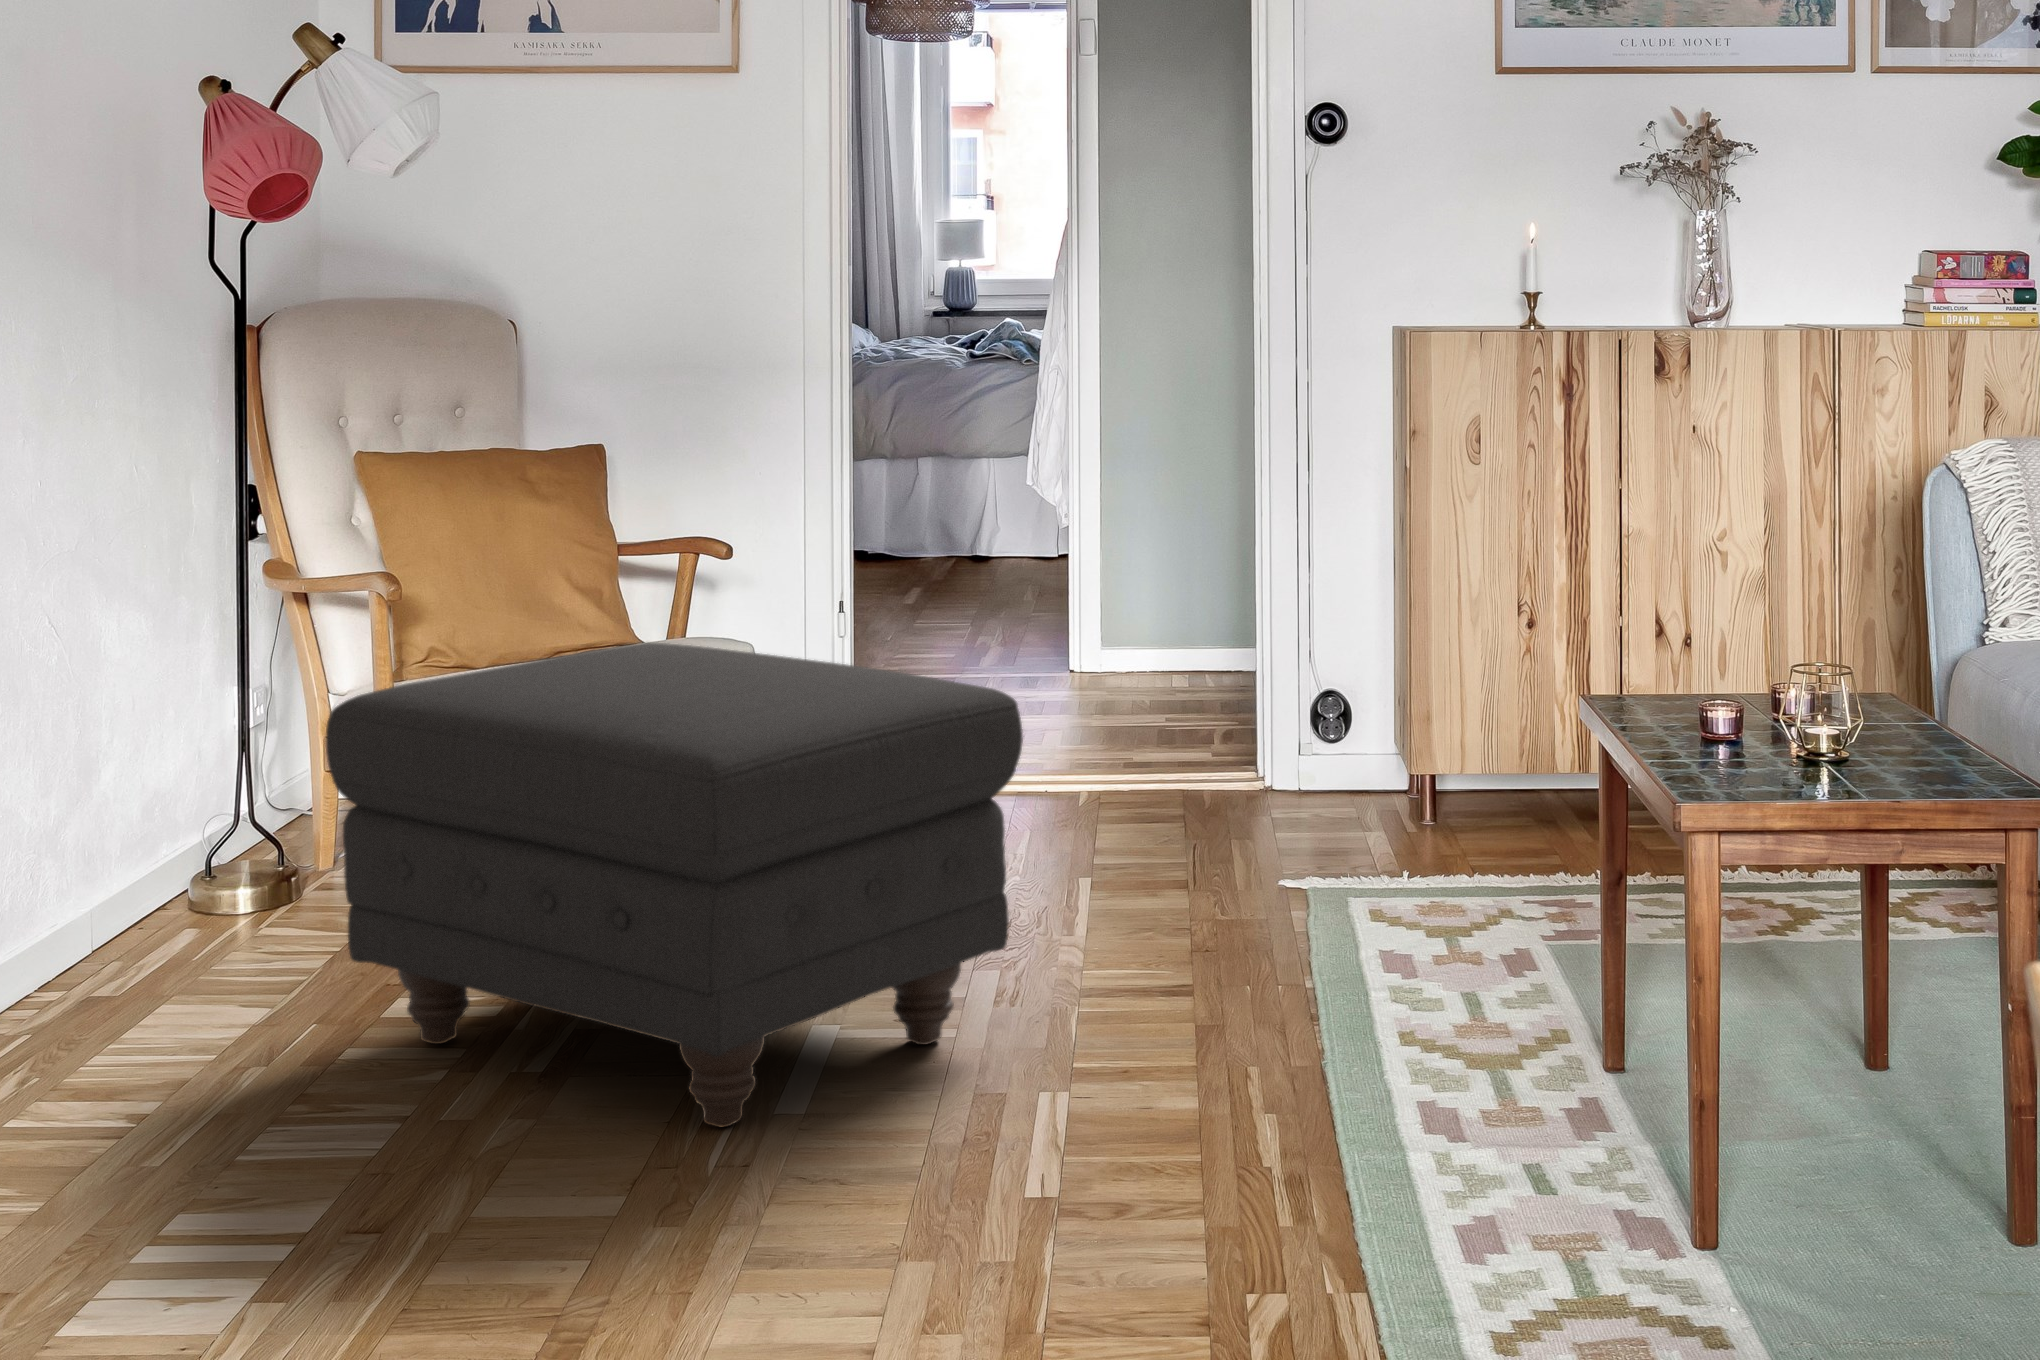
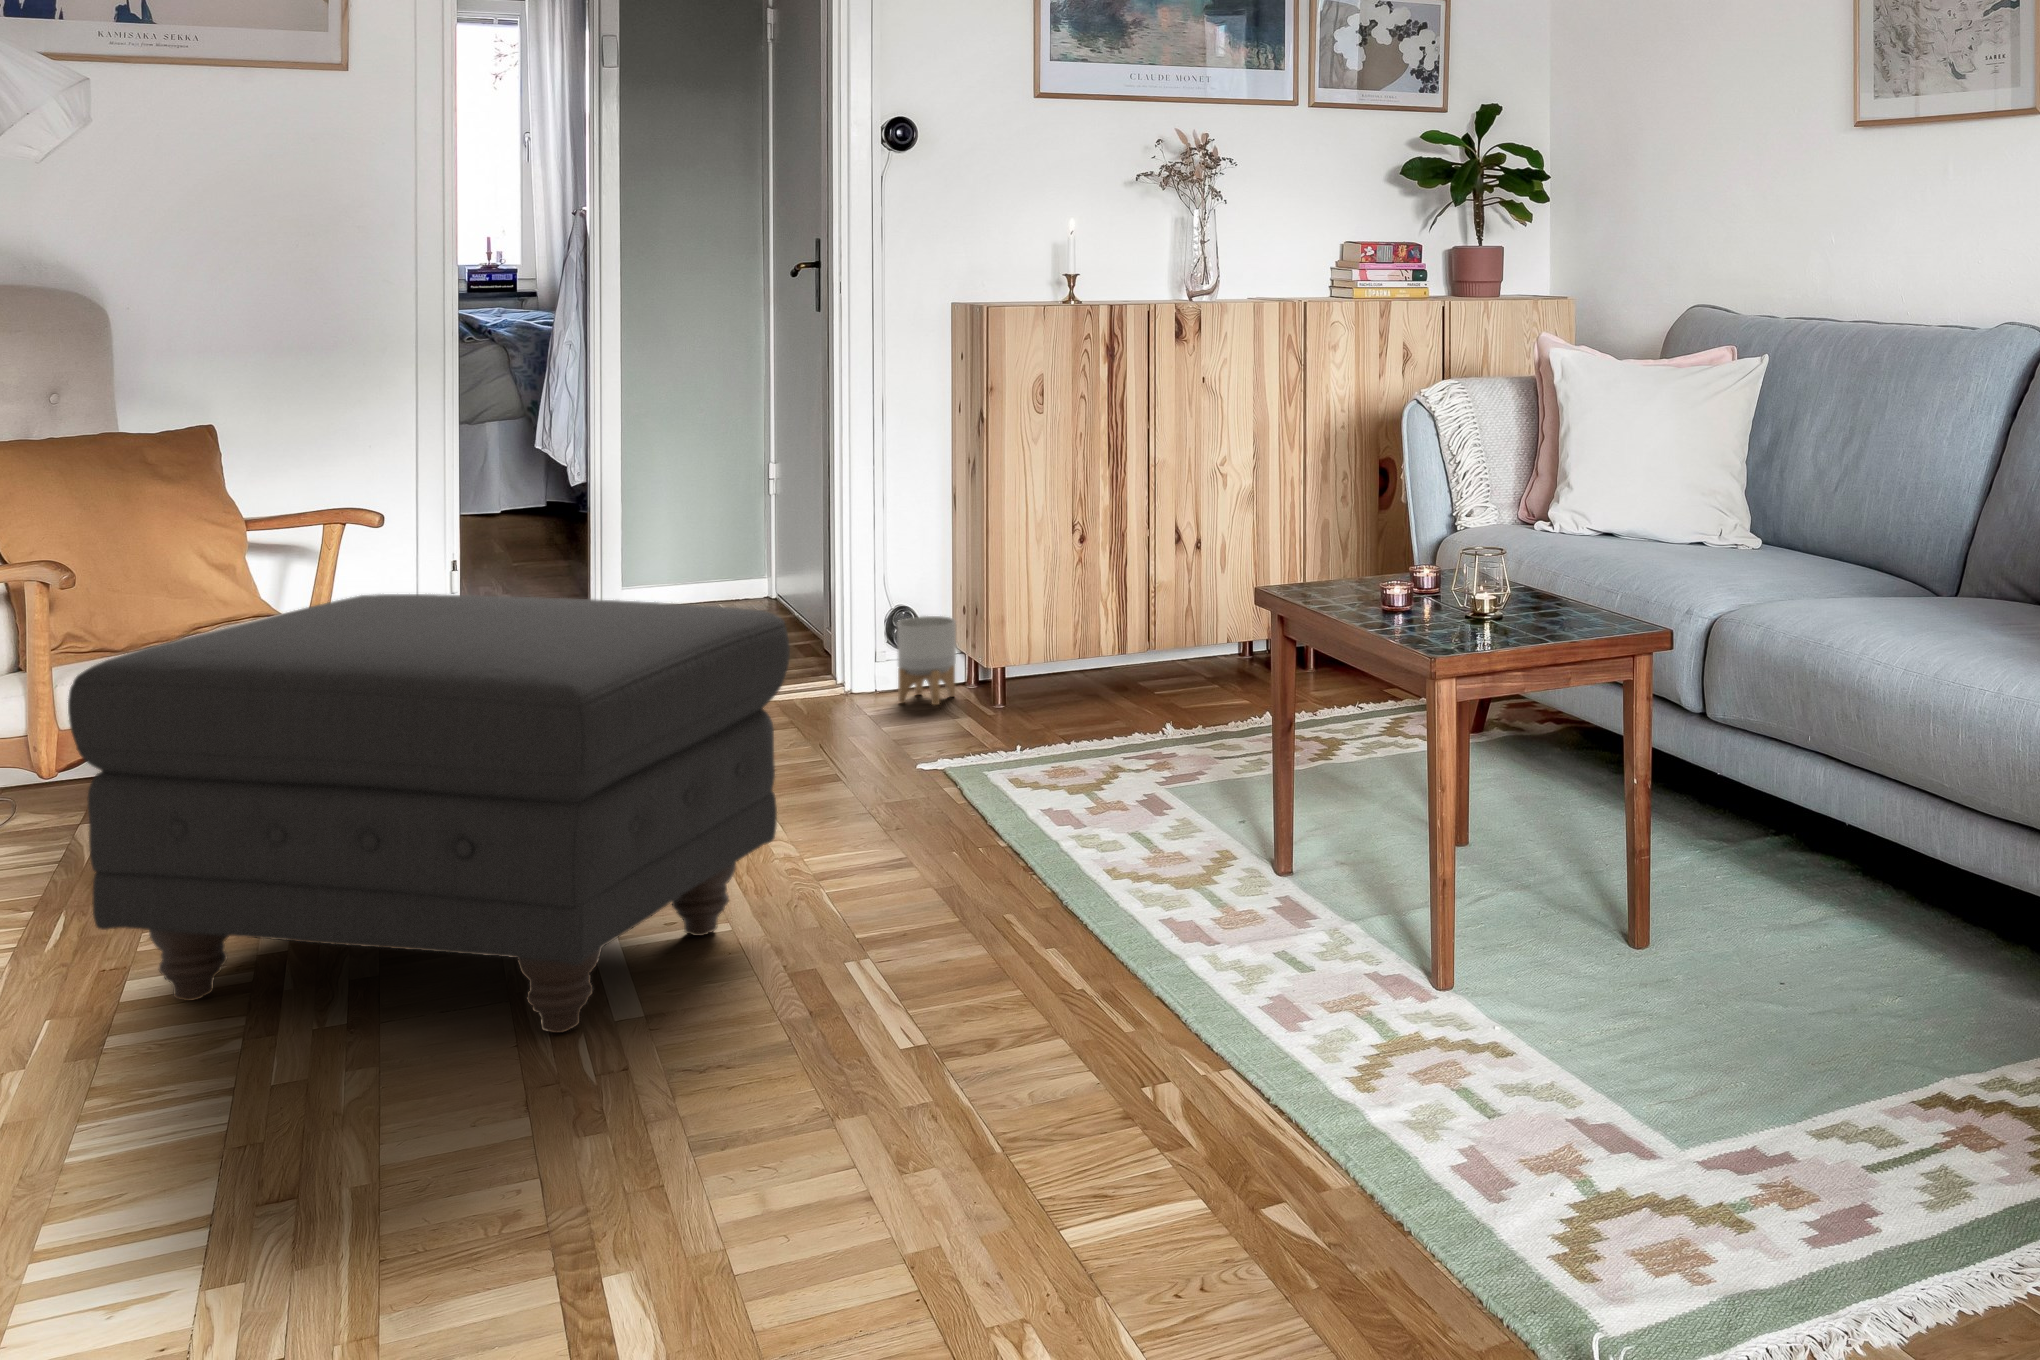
planter: none [1315,703,1384,810] -> present [897,616,956,705]

